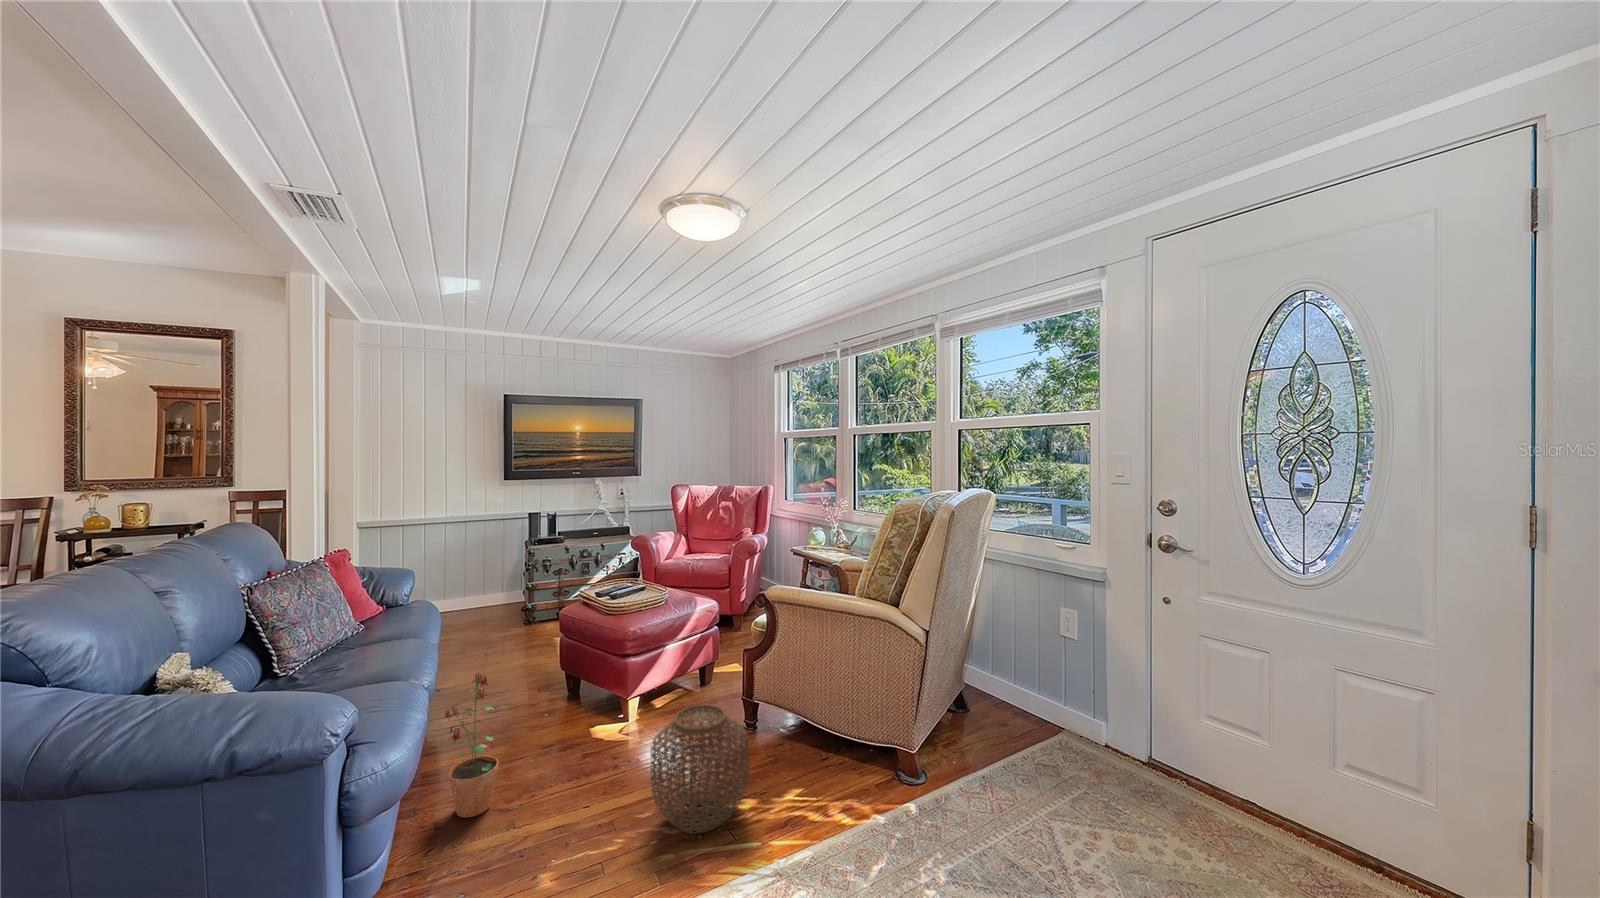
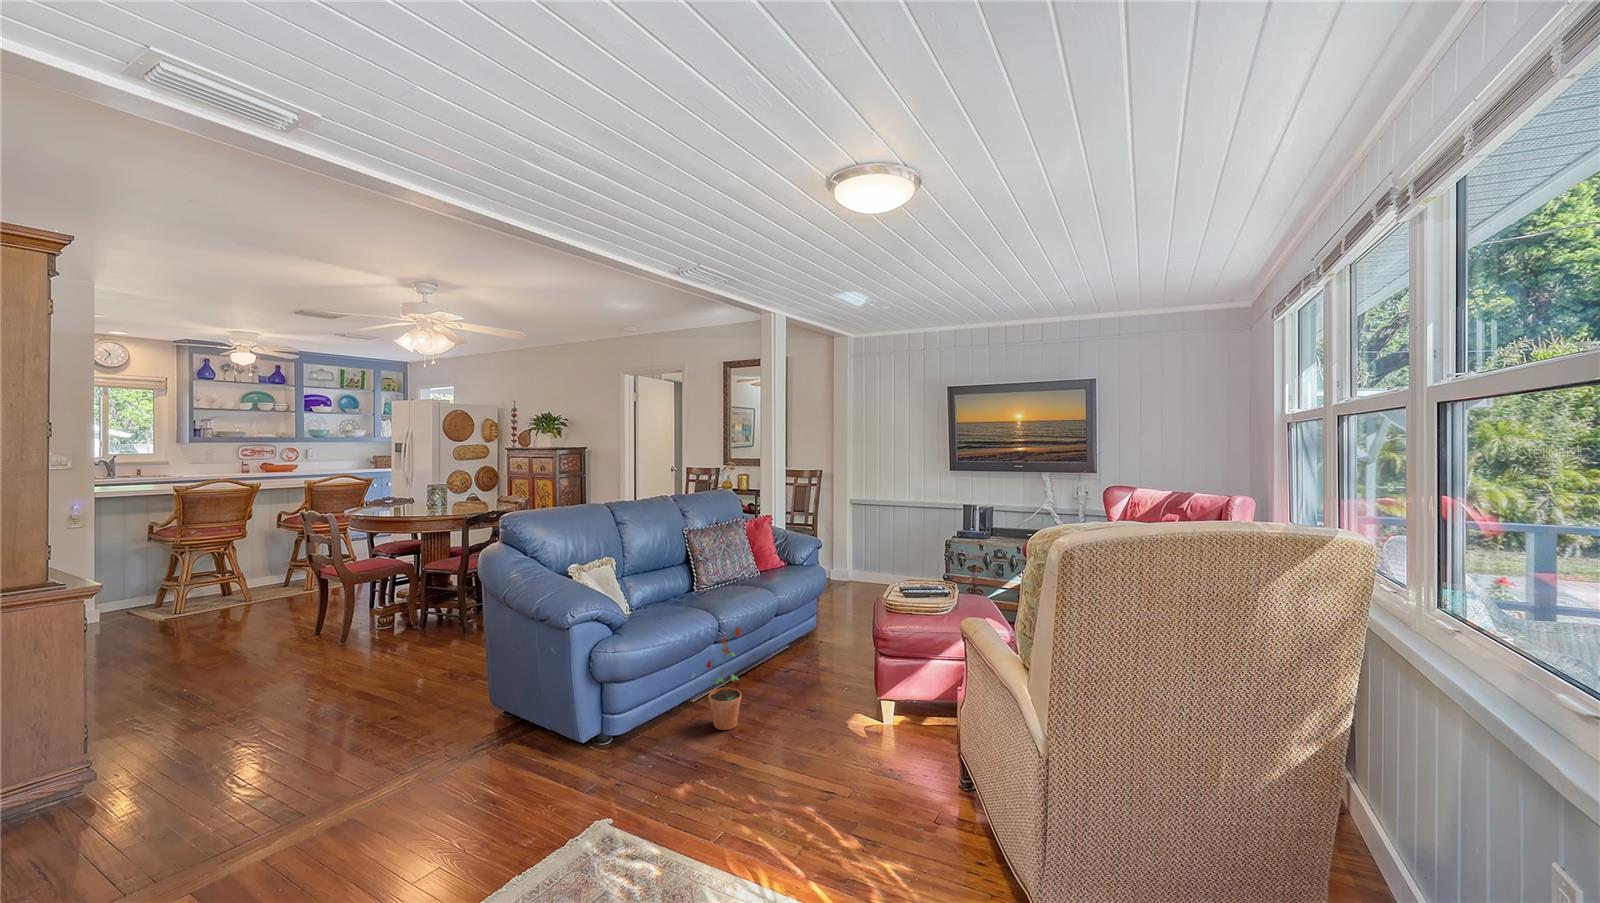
woven basket: present [651,705,749,833] -> none [759,716,854,840]

